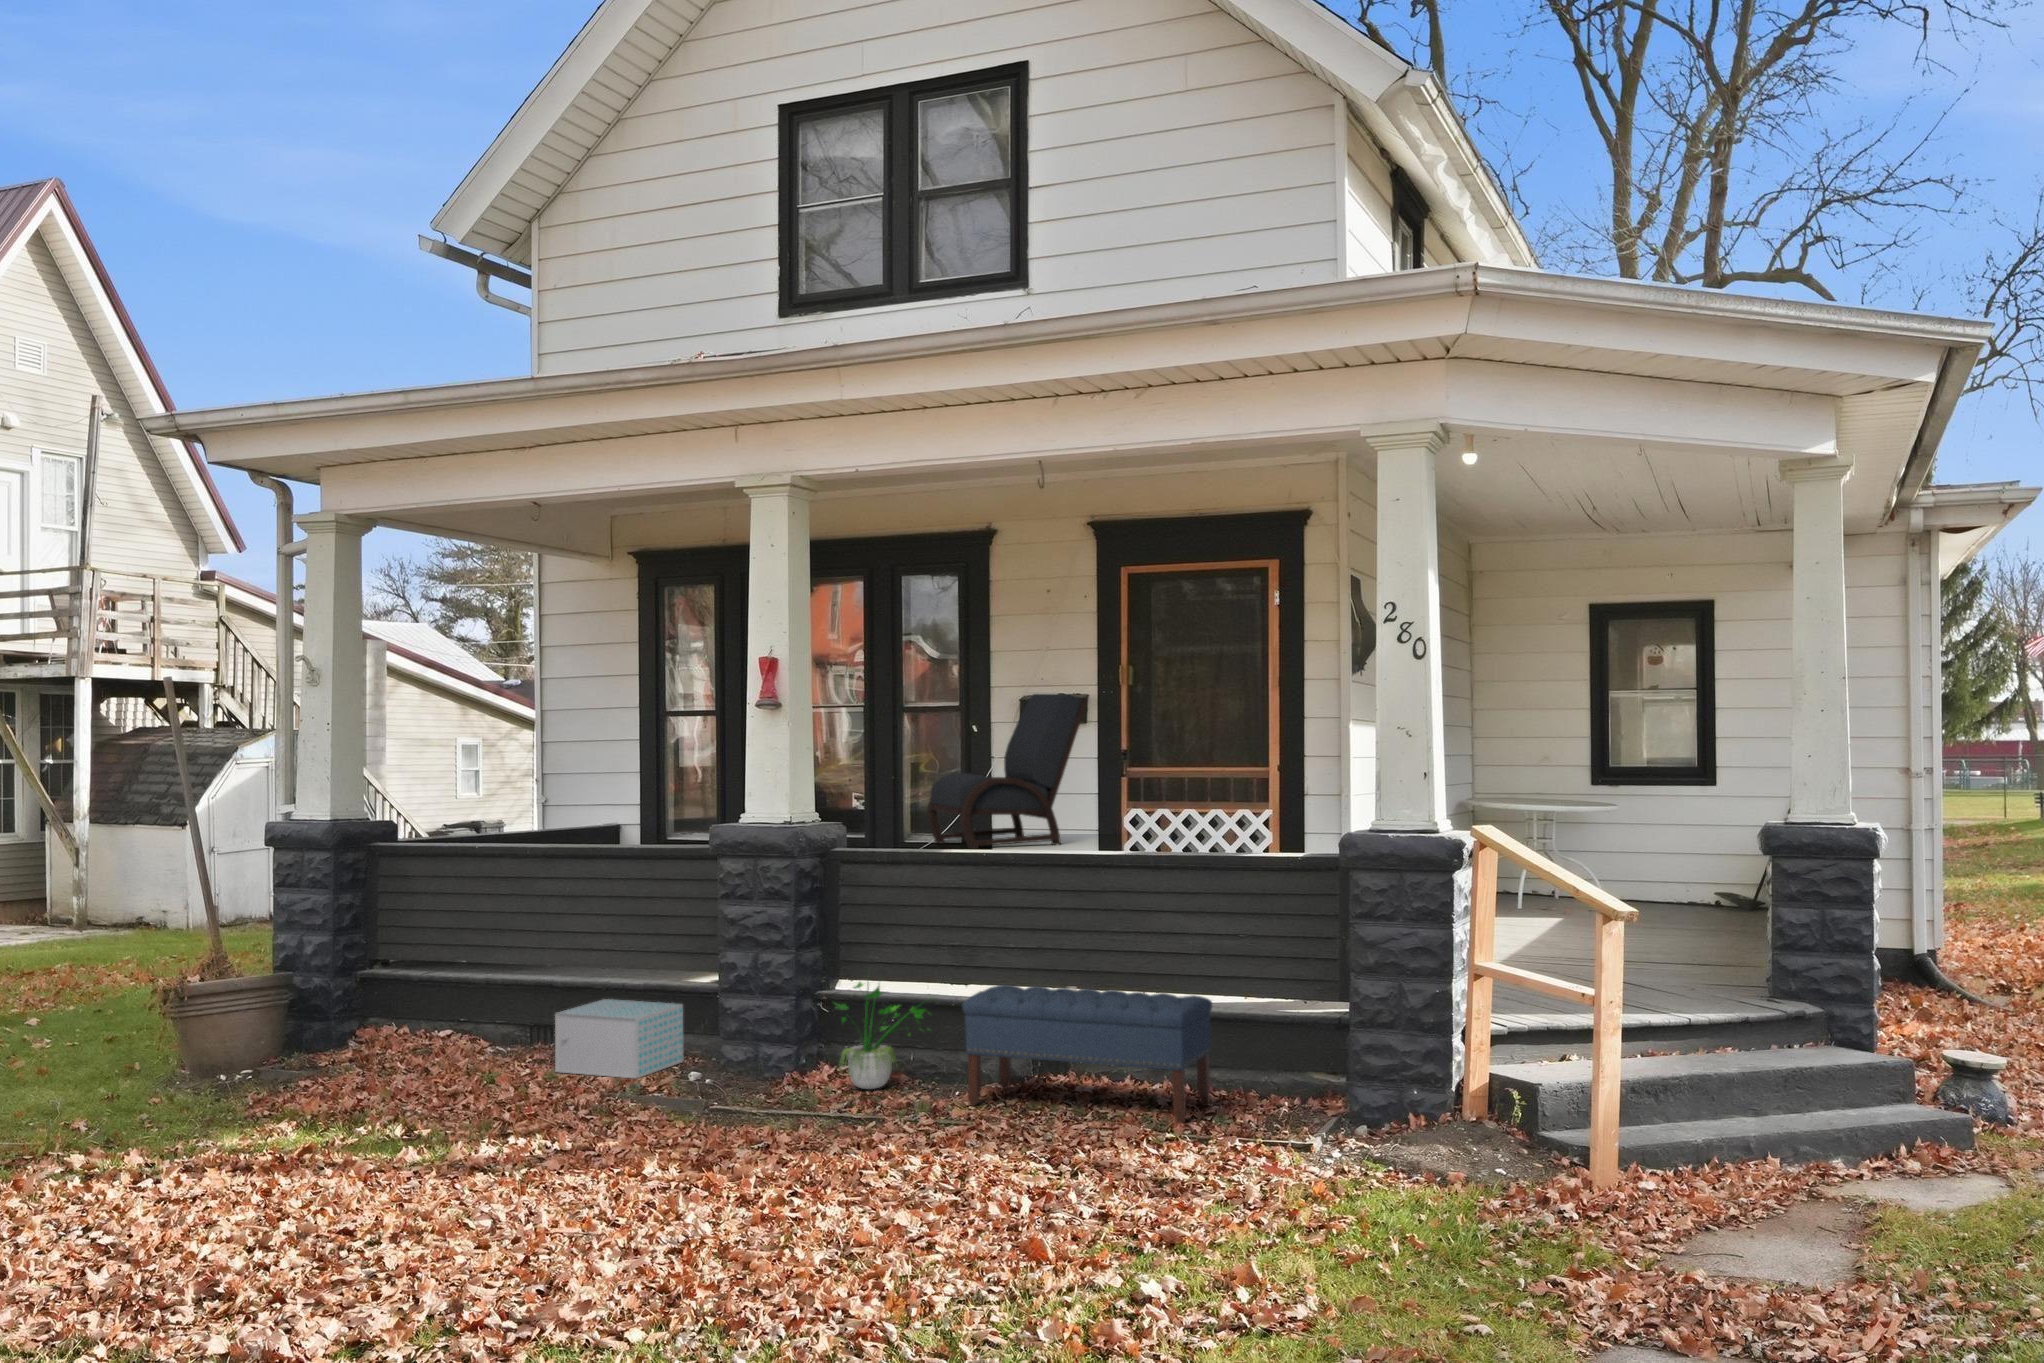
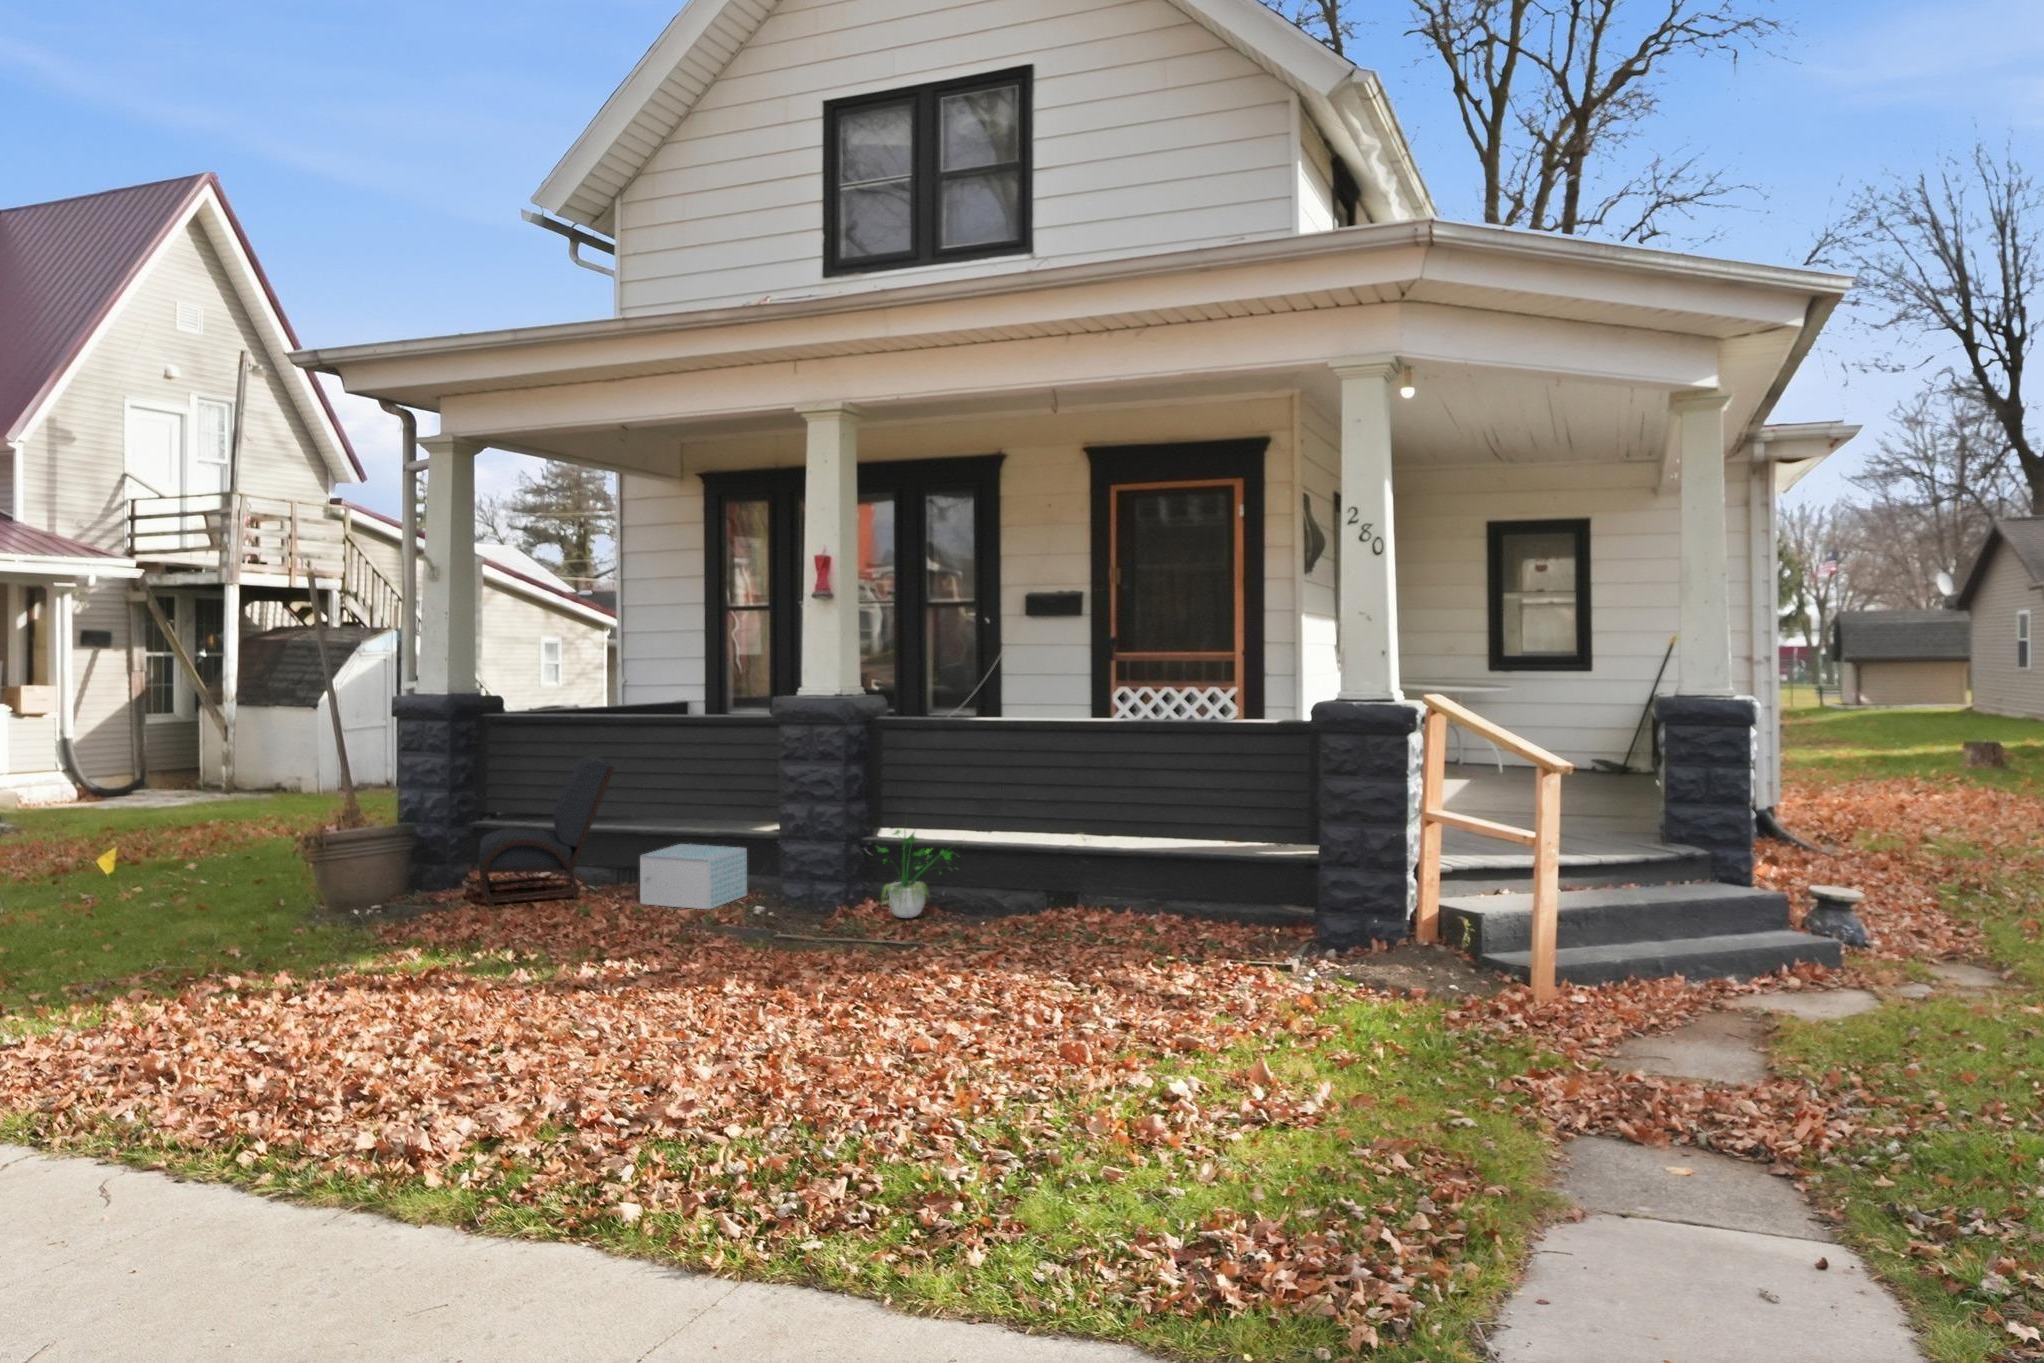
lounge chair: present [927,694,1087,849] -> present [479,755,614,906]
bench: present [962,984,1212,1123] -> none [987,831,1196,947]

